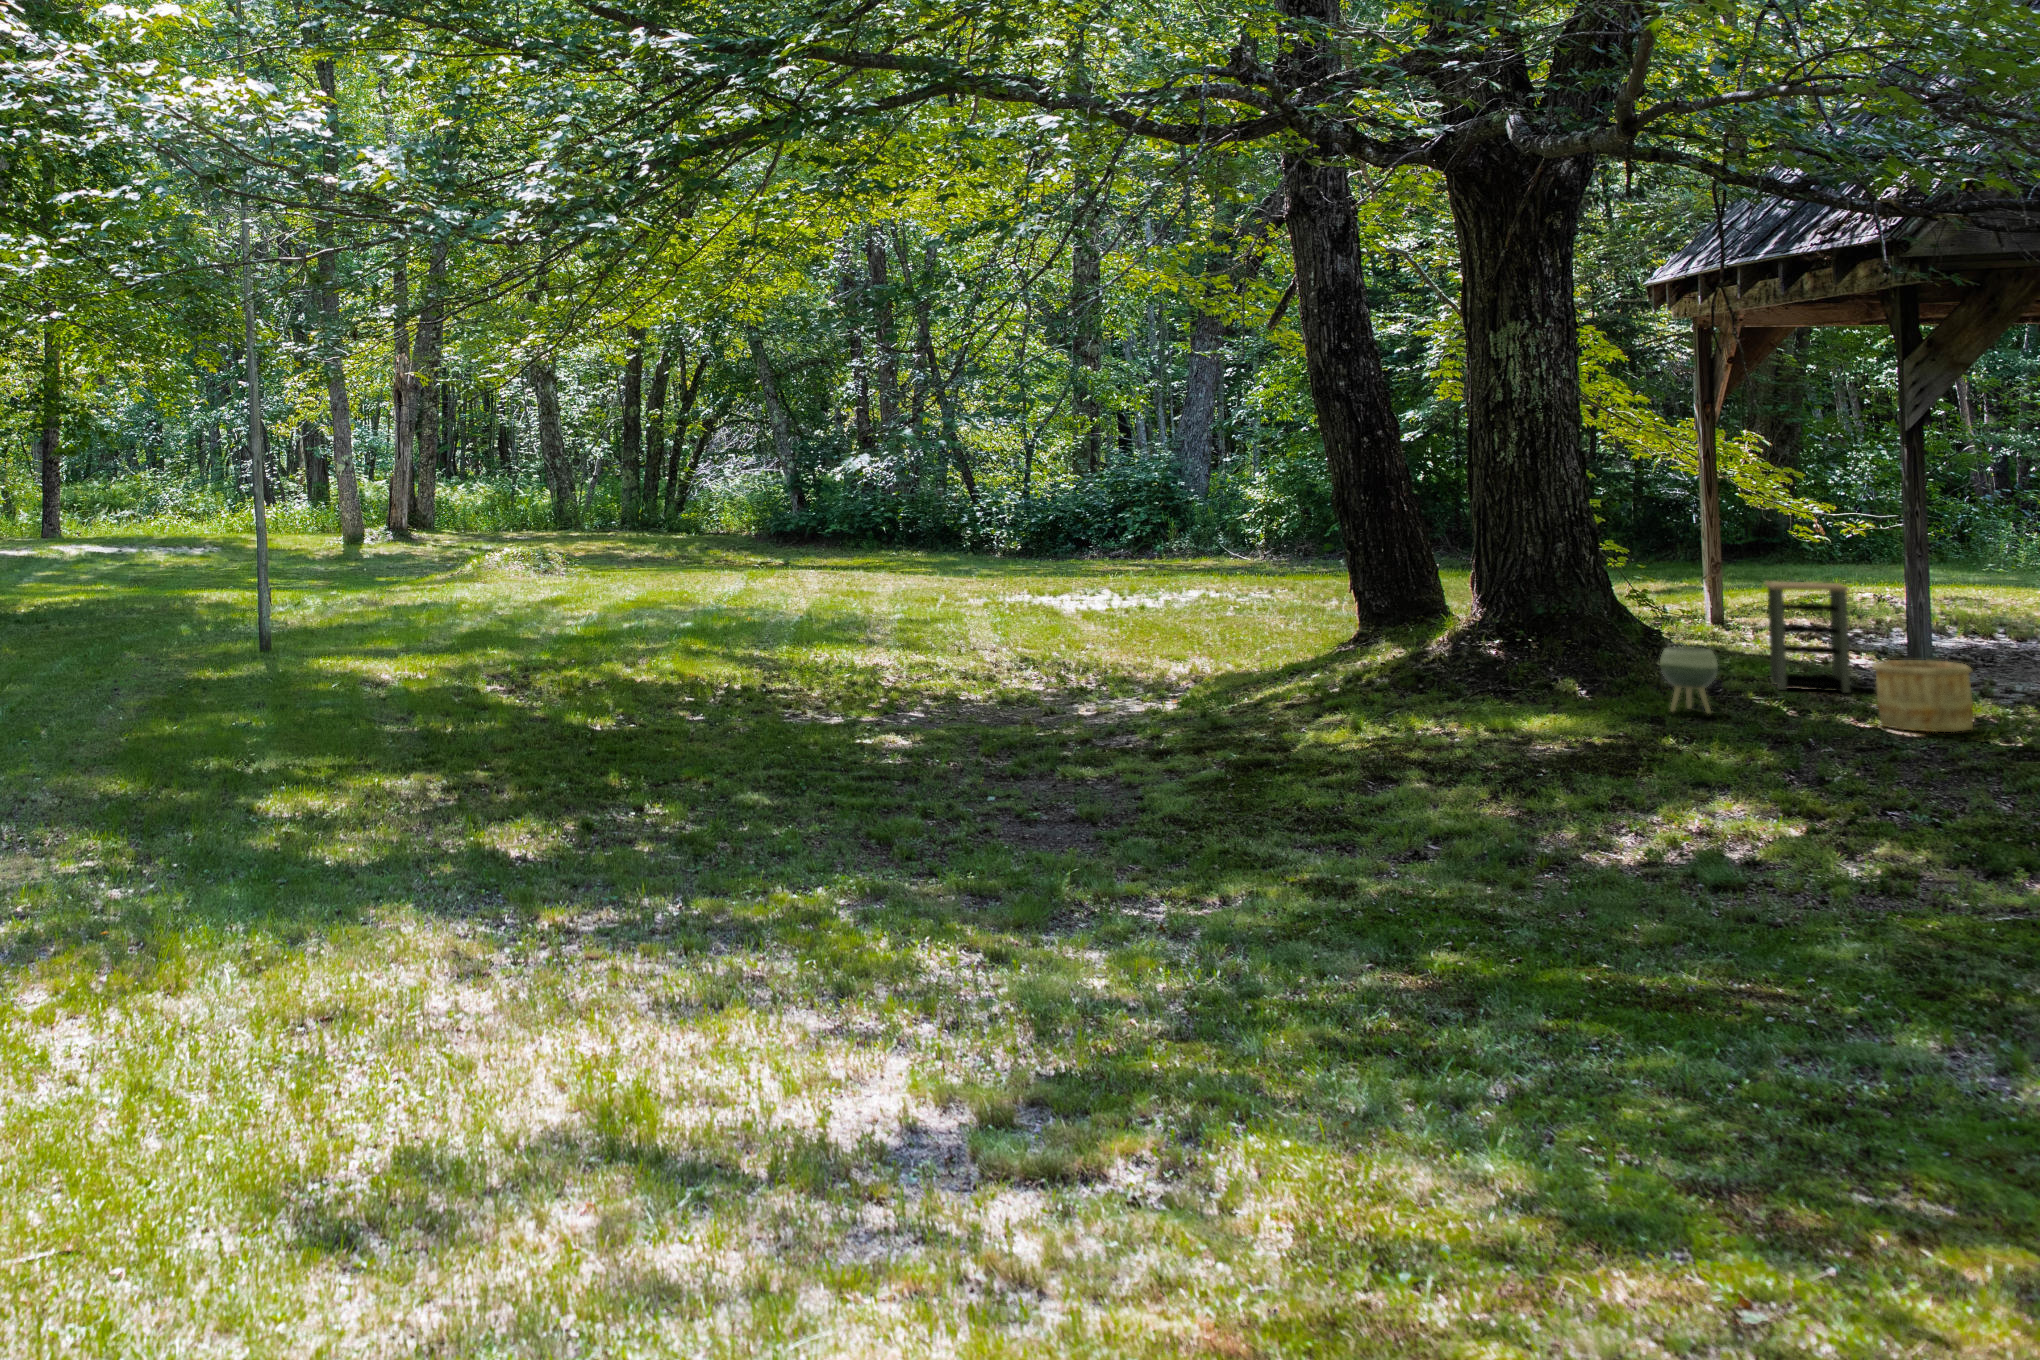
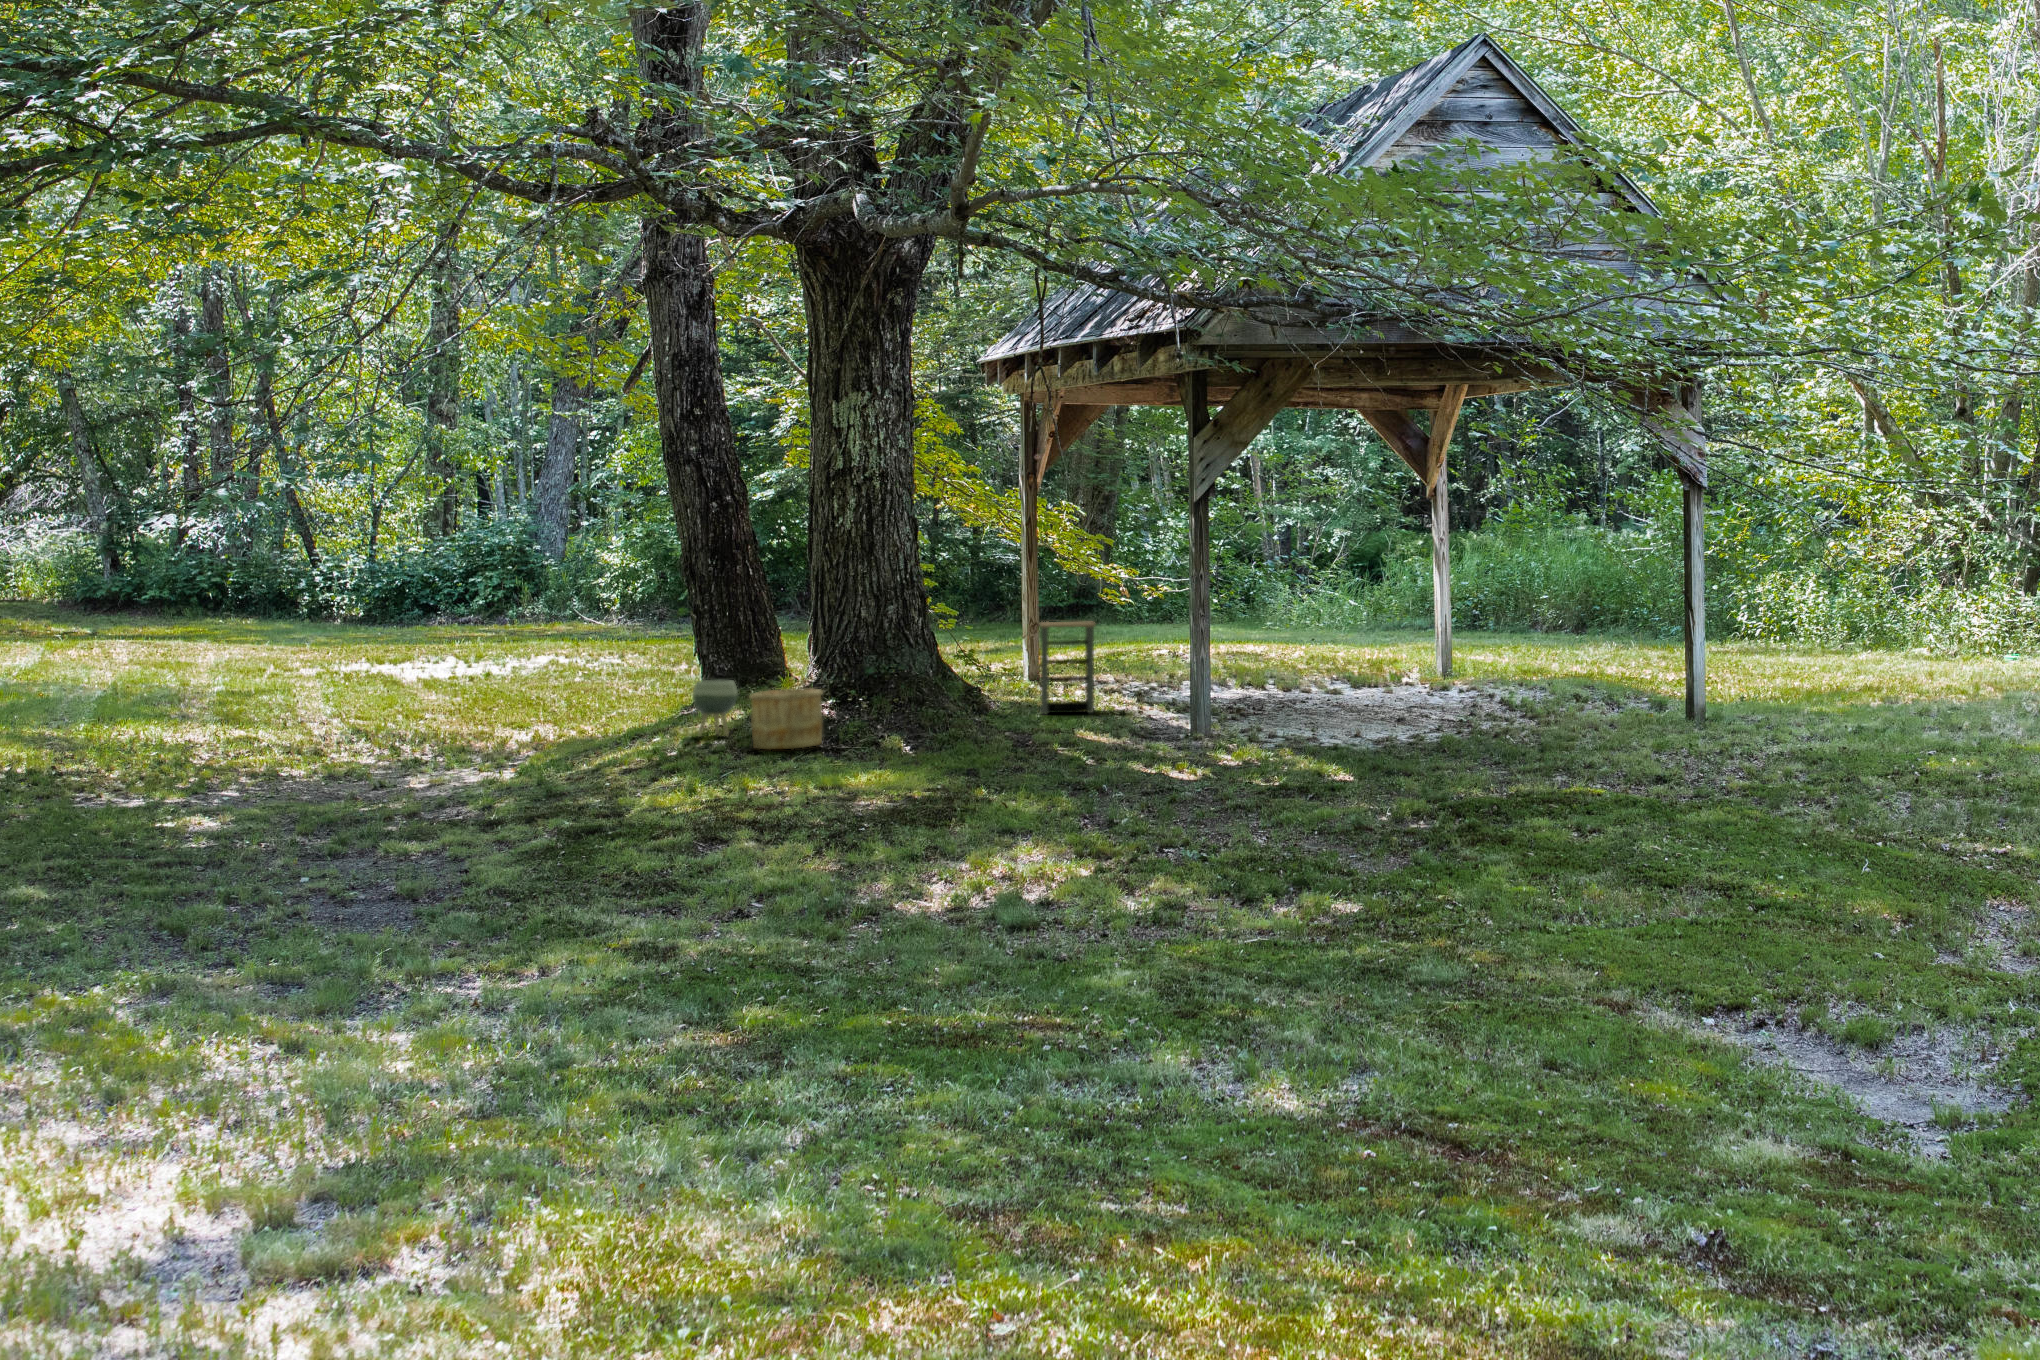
planter: present [1660,647,1718,714] -> present [693,680,738,736]
wooden bucket: present [1872,660,1973,732] -> present [750,688,823,750]

